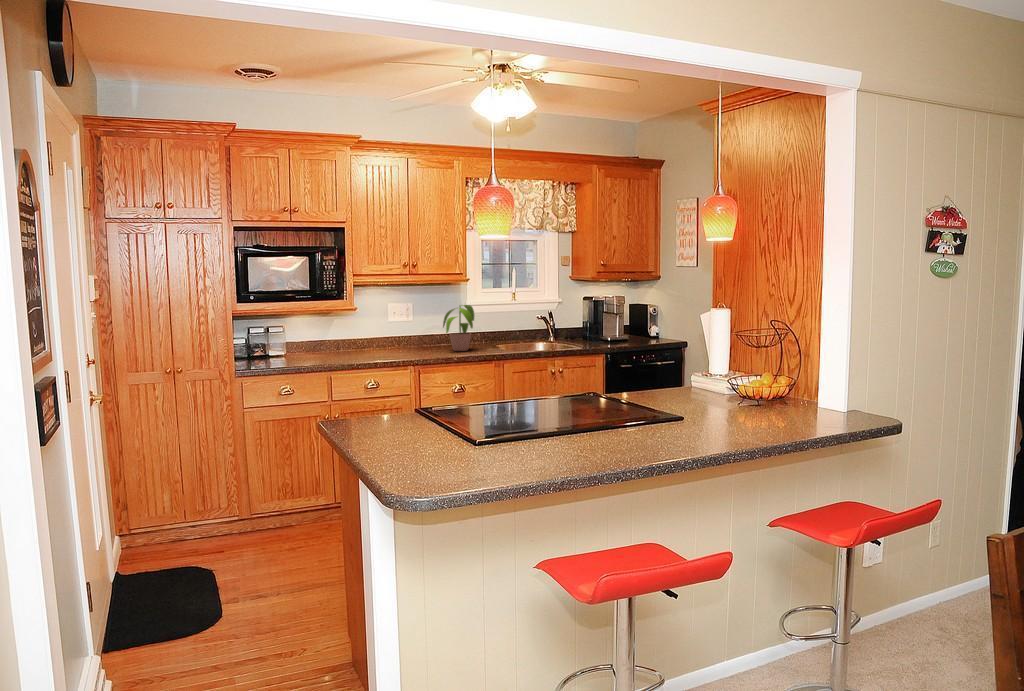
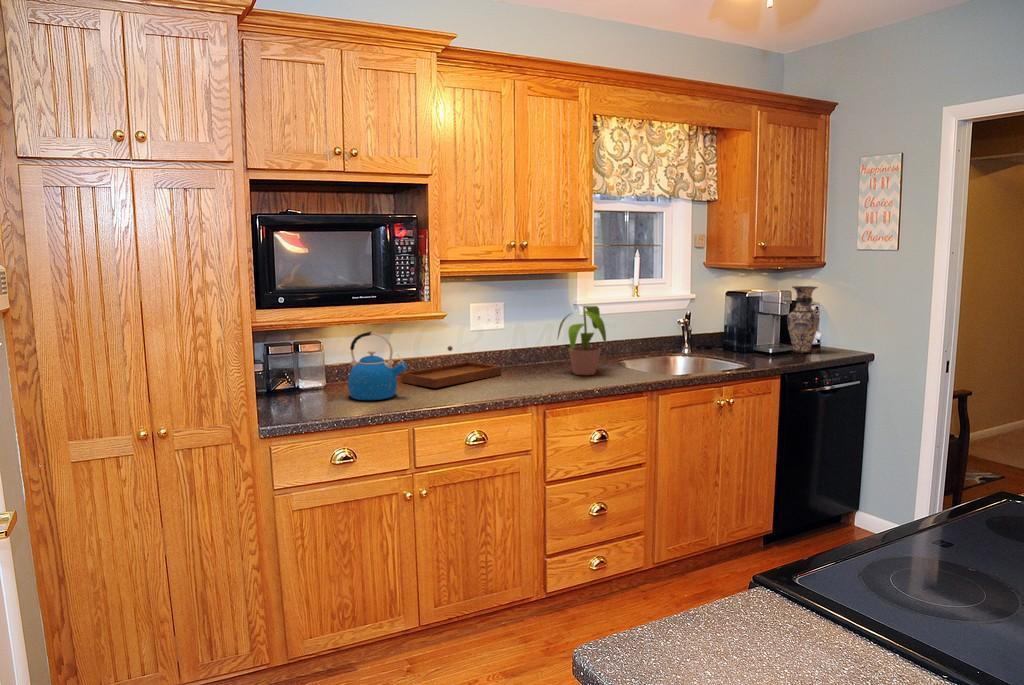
vase: none [627,293,648,341] -> present [787,286,819,353]
kettle: none [295,318,332,360] -> present [348,332,408,400]
tray: none [335,331,405,356] -> present [401,346,501,388]

